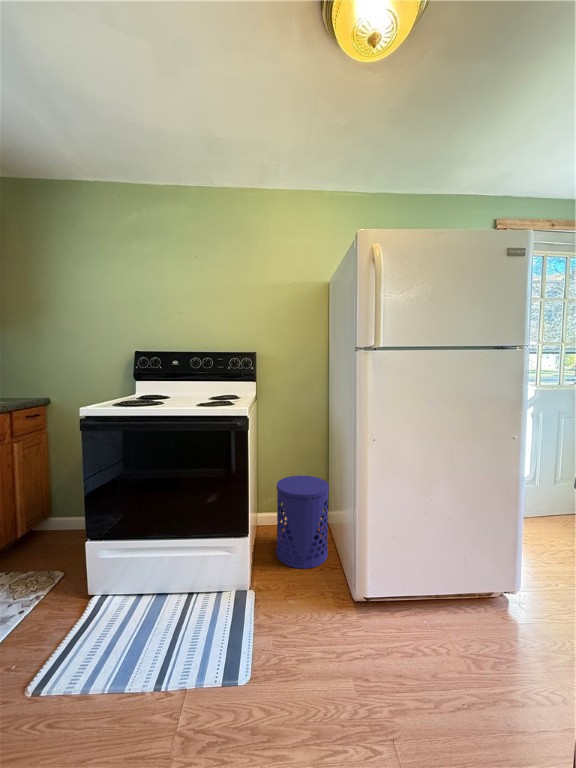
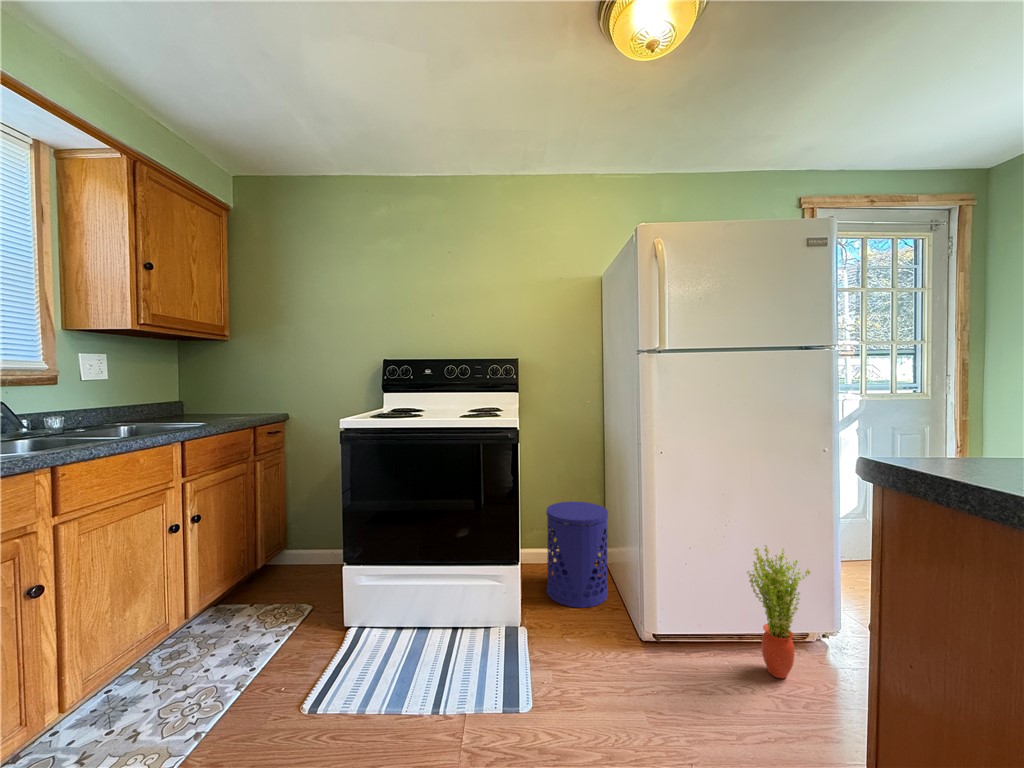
potted plant: none [446,522,501,637] -> present [747,545,811,678]

